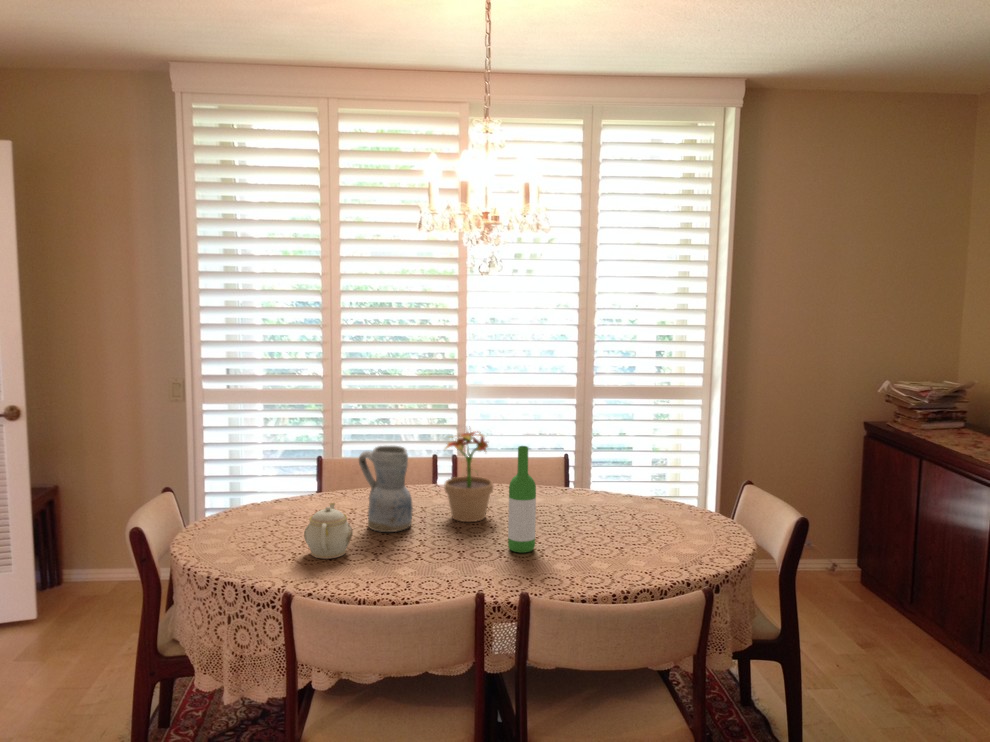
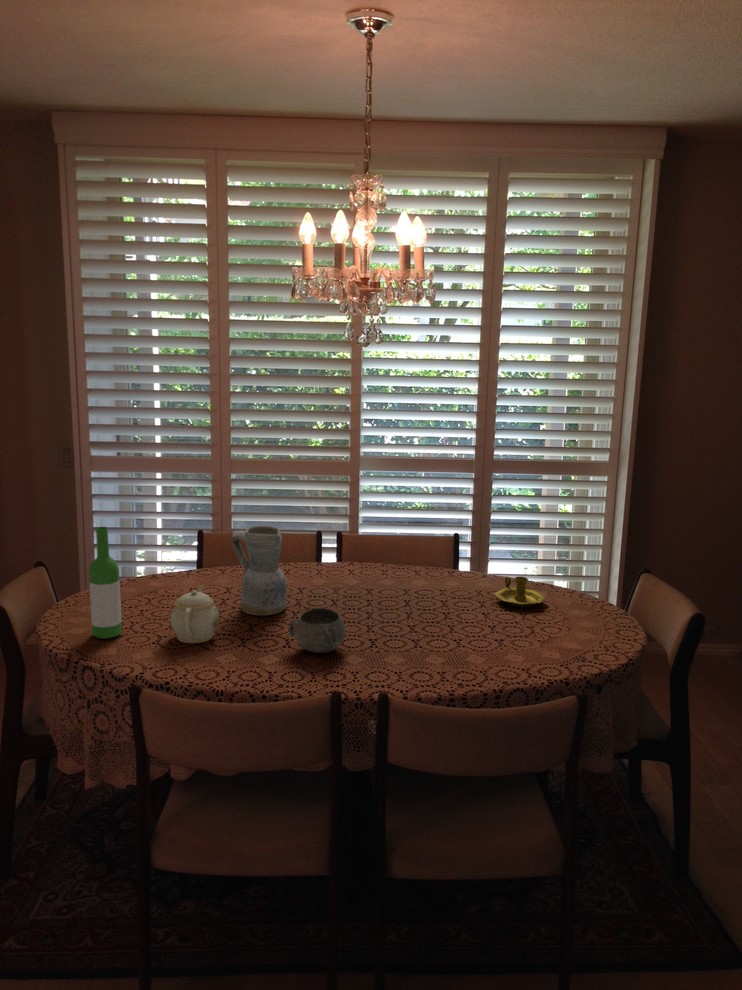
potted plant: present [445,431,493,522] -> none [320,506,373,606]
wine bottle: present [508,446,536,553] -> present [89,527,122,639]
candlestick: none [607,490,657,519] -> present [494,576,546,608]
decorative bowl: none [421,521,476,563] -> present [288,608,346,653]

